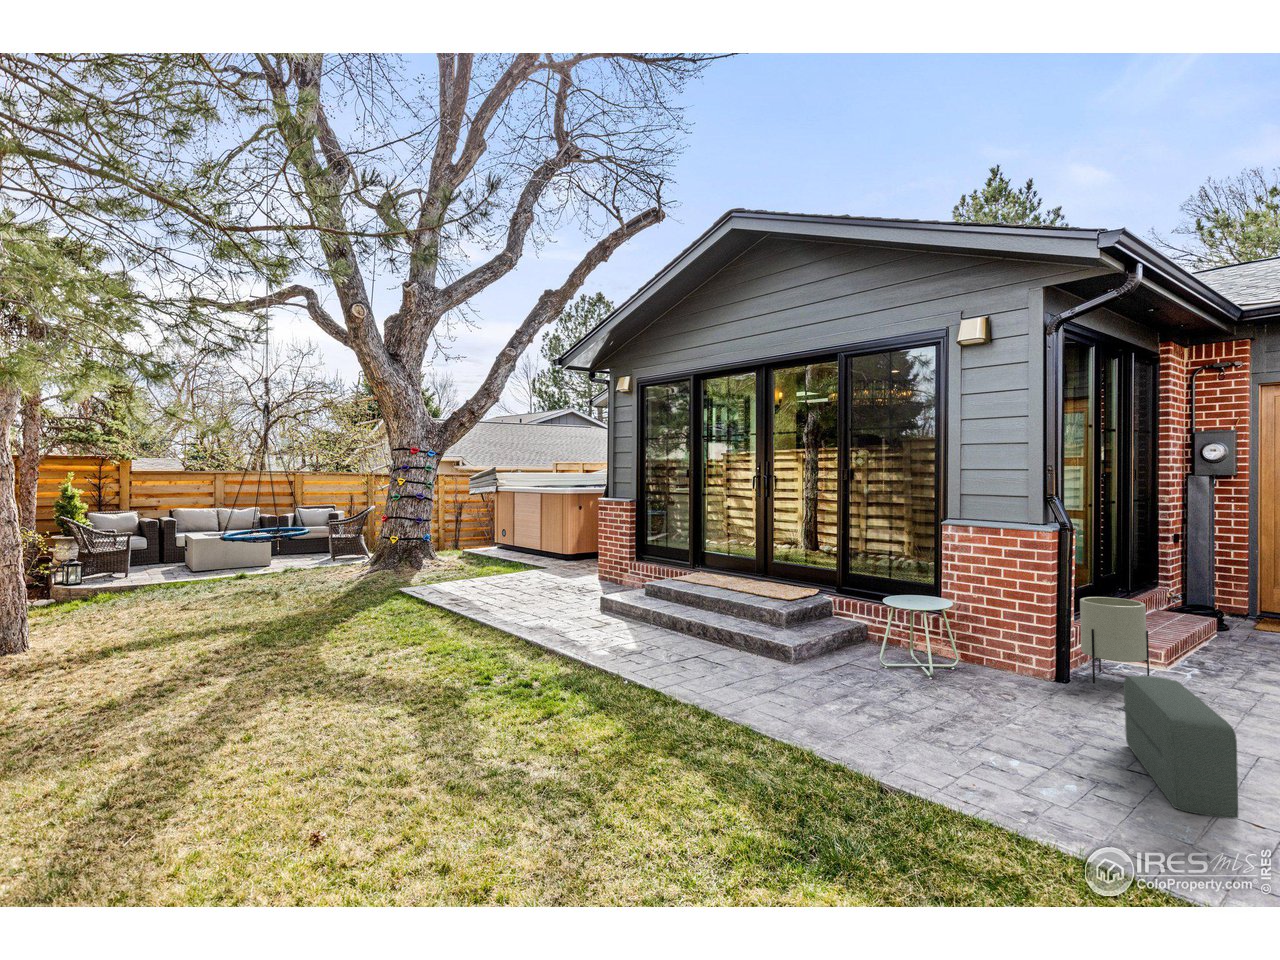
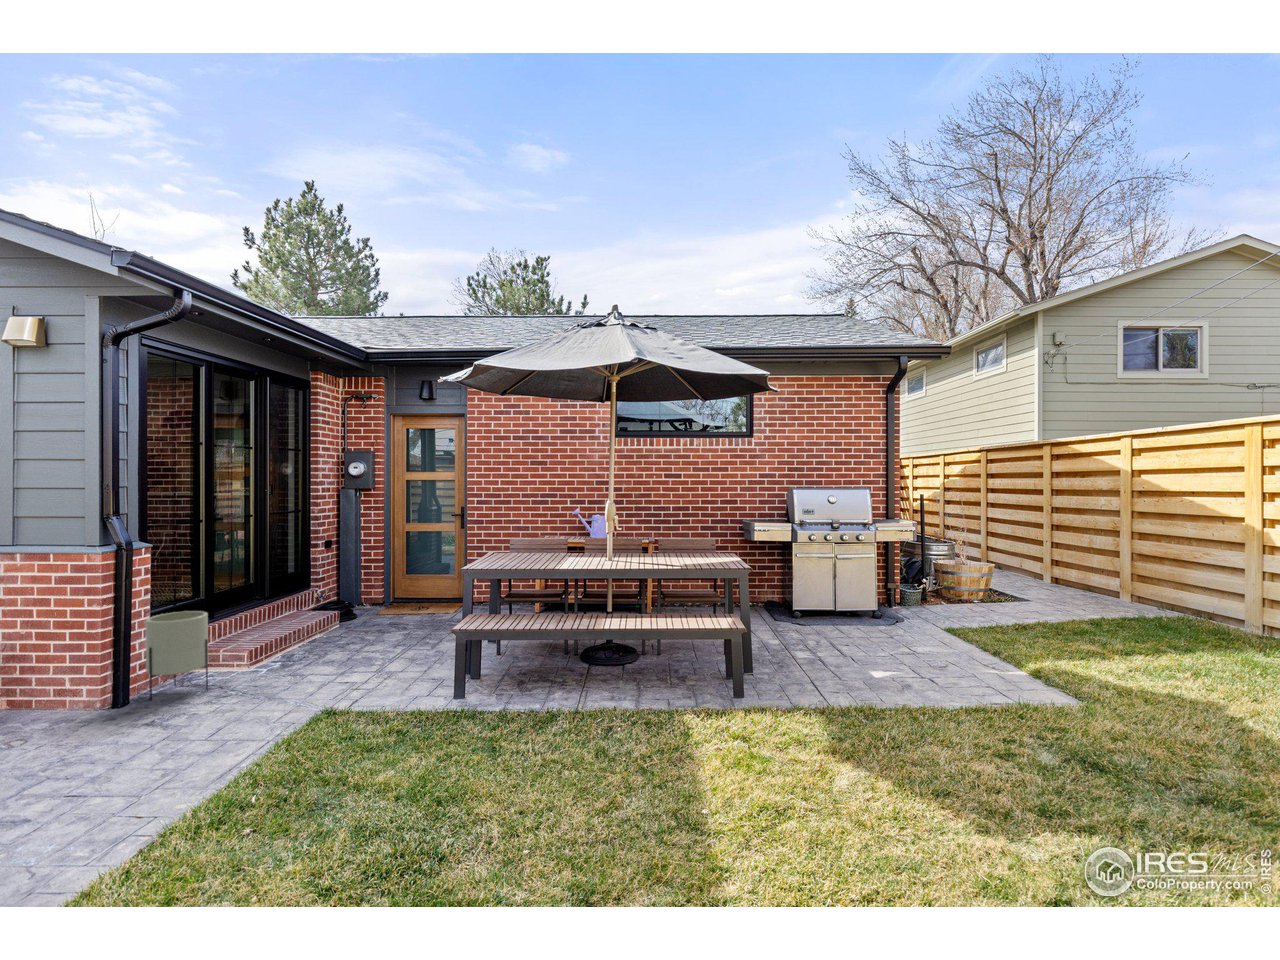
pouf: present [1124,676,1238,819] -> none [39,694,135,833]

